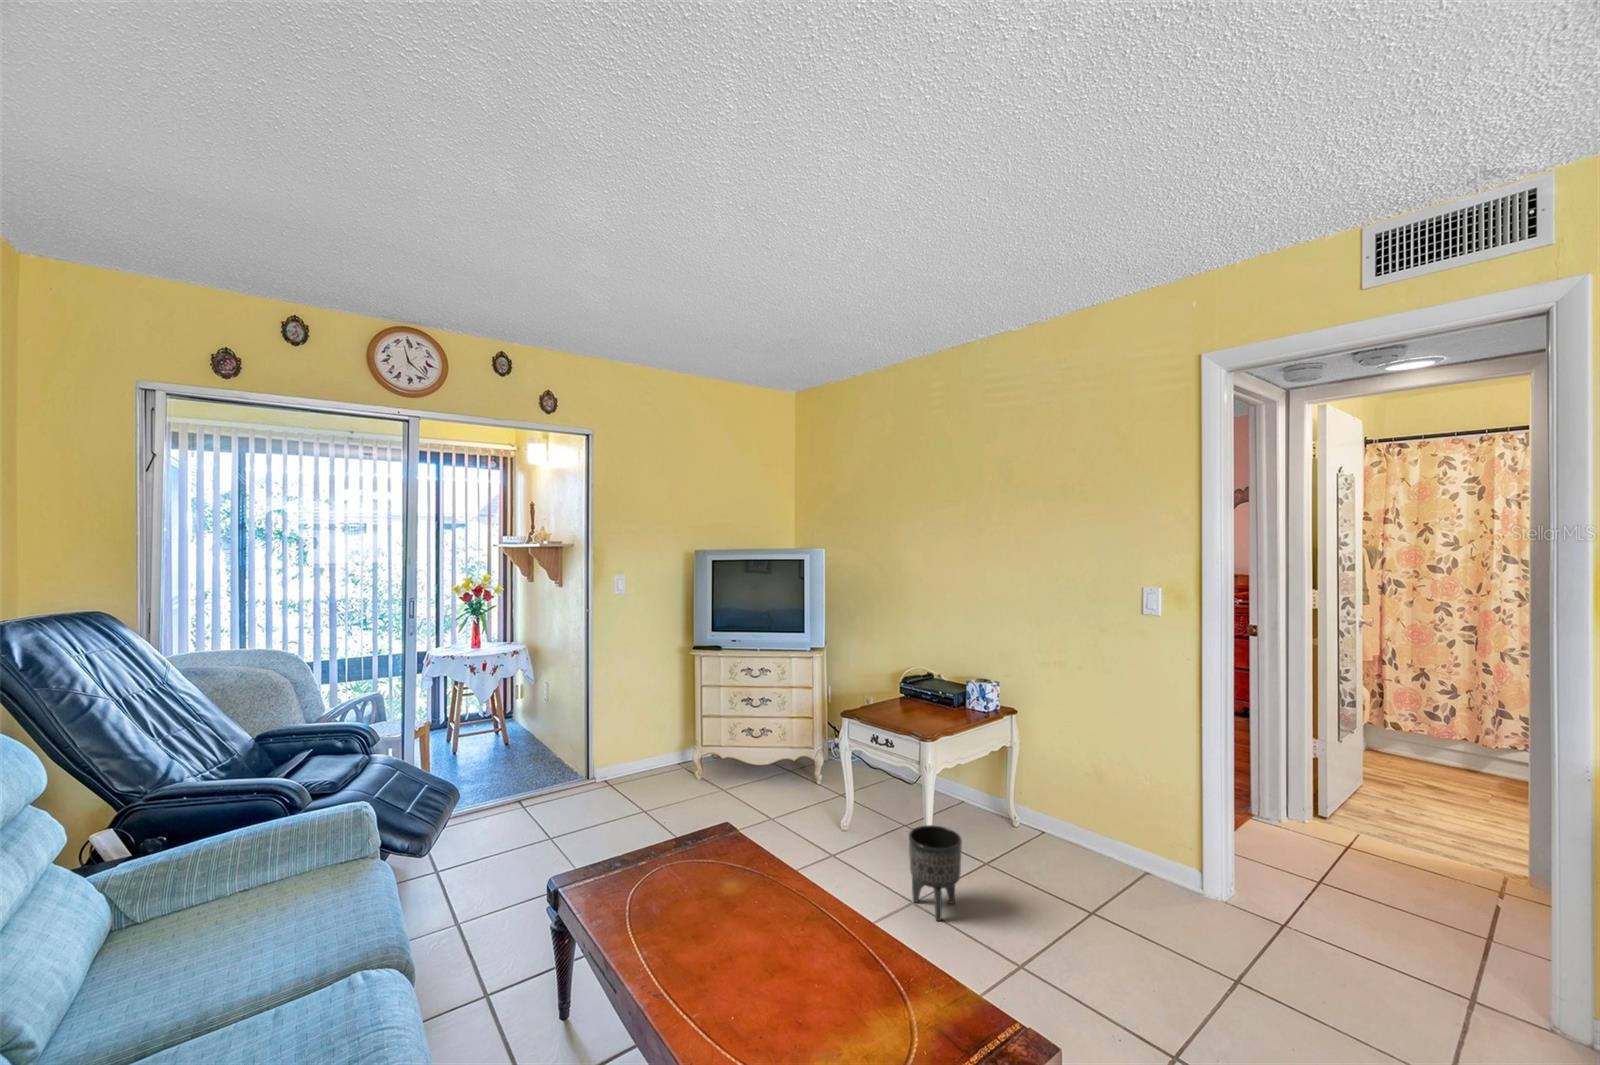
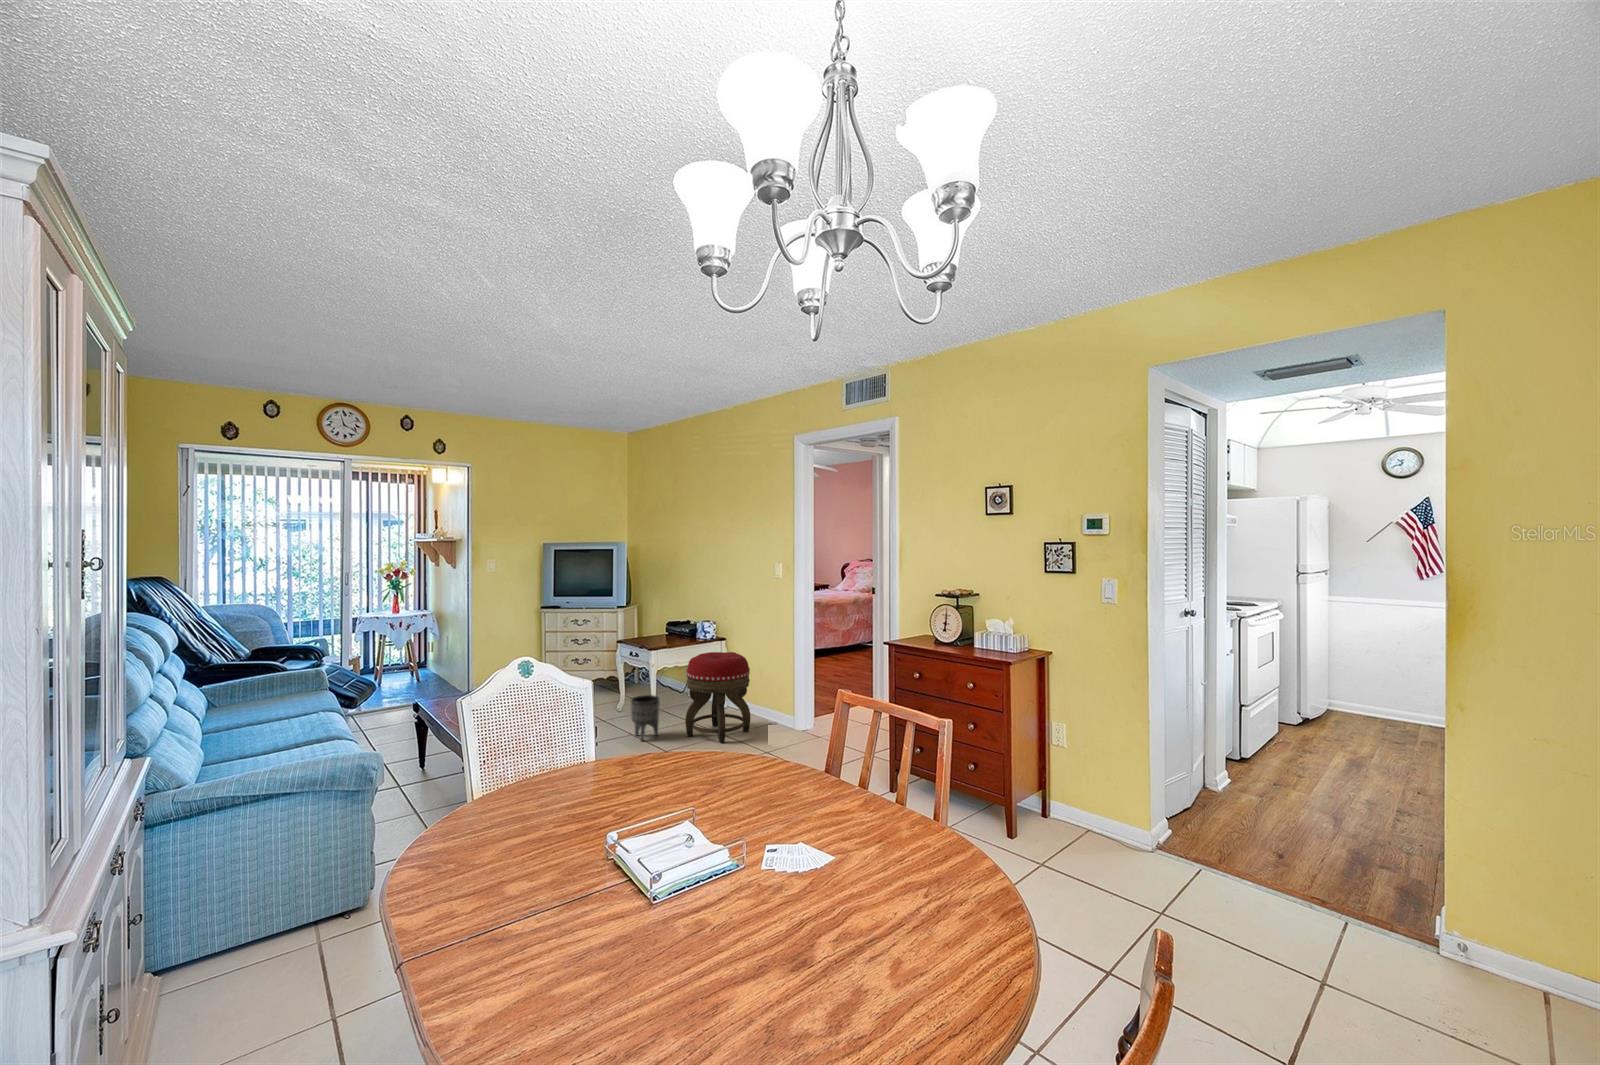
footstool: none [1003,746,1127,935] -> present [685,652,750,743]

